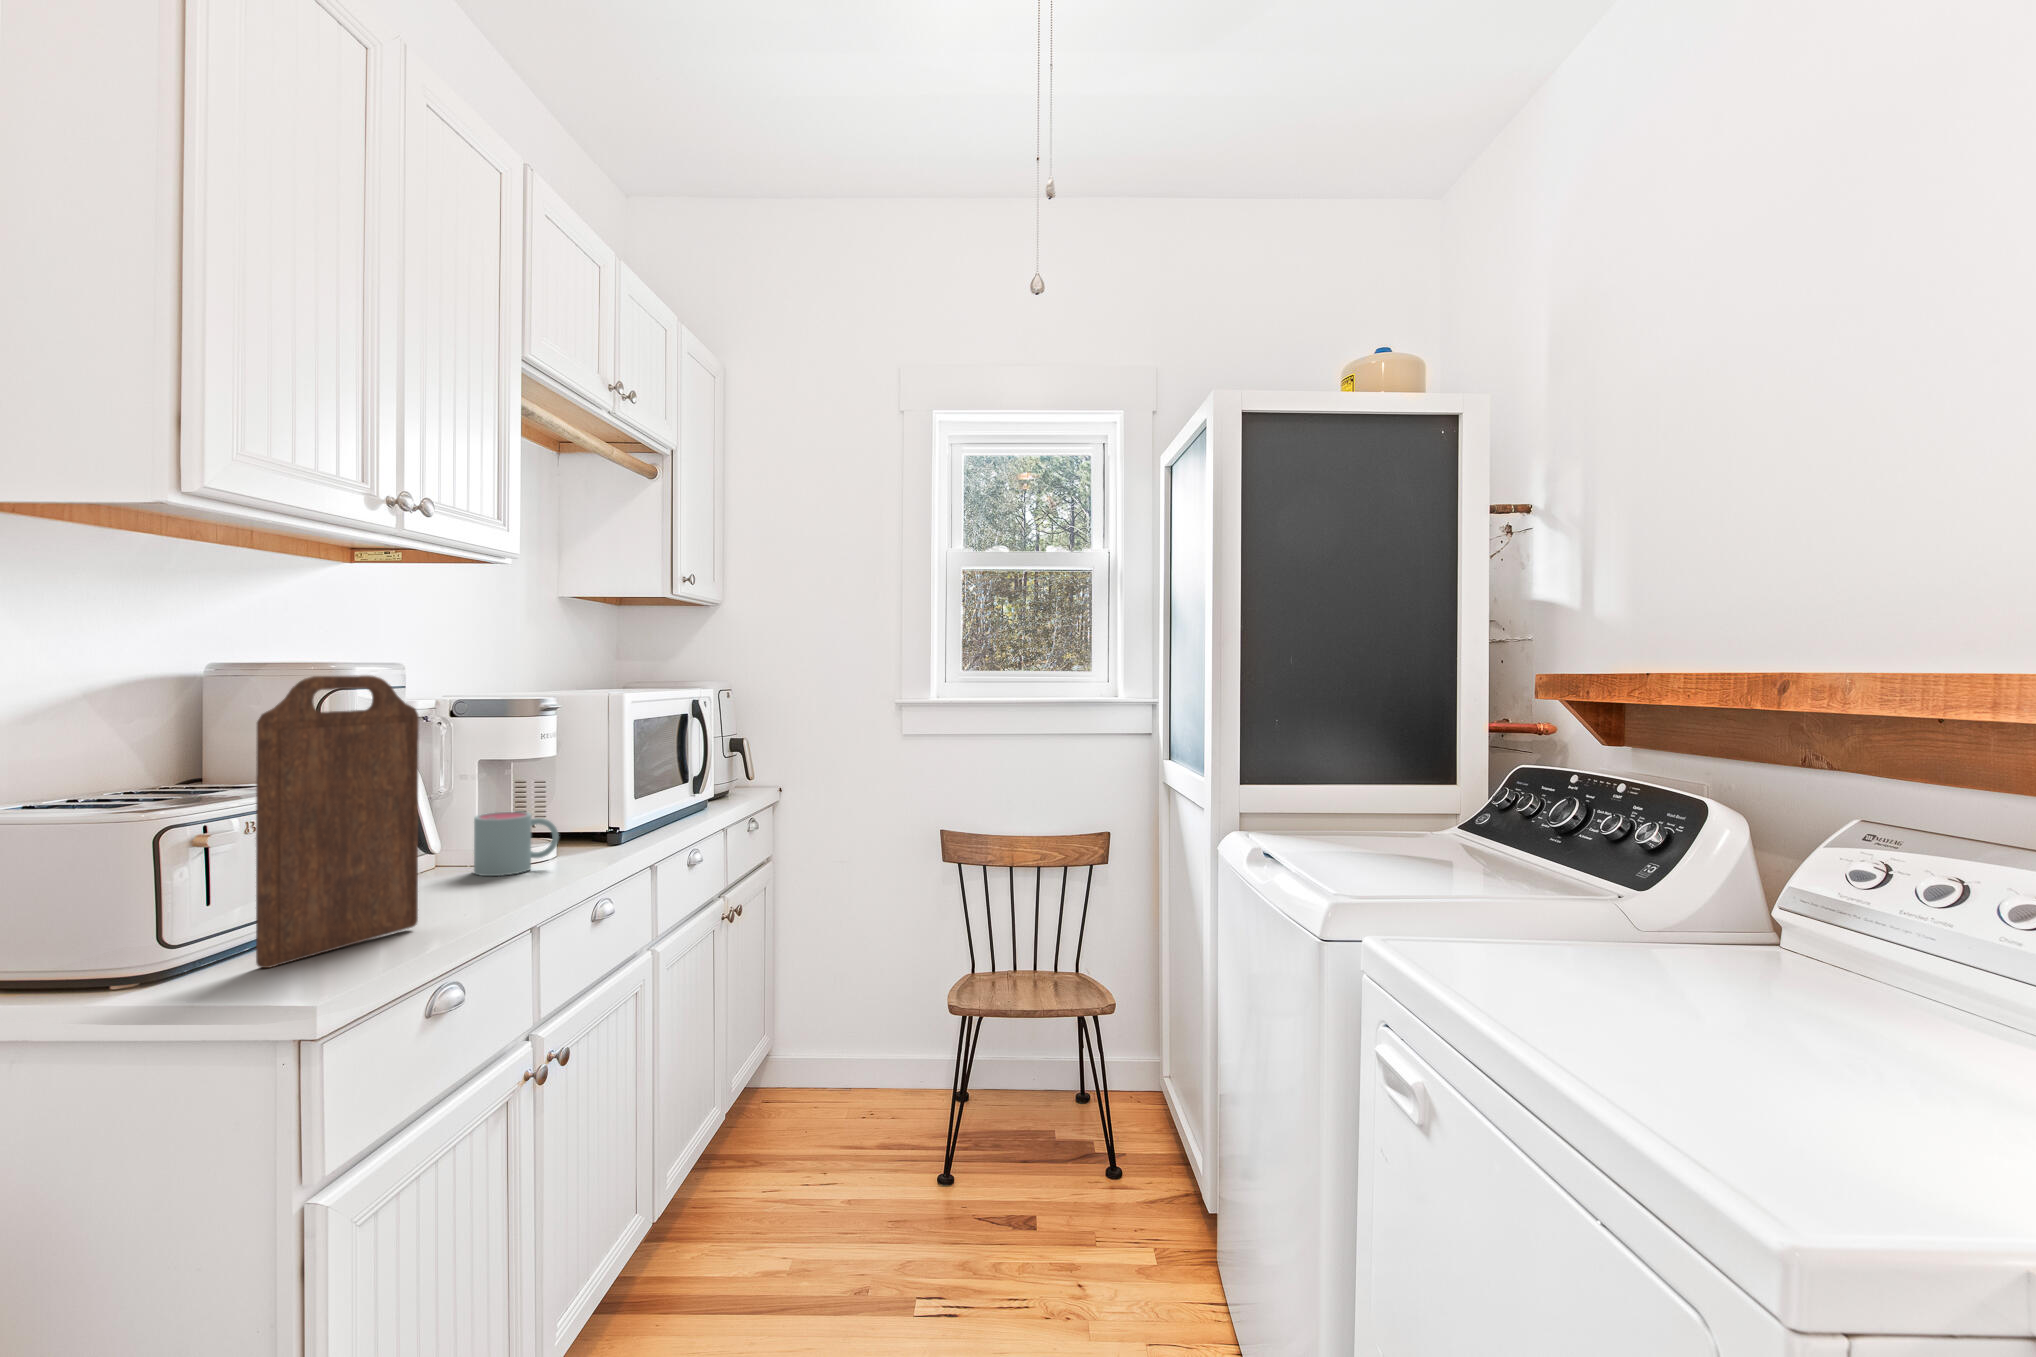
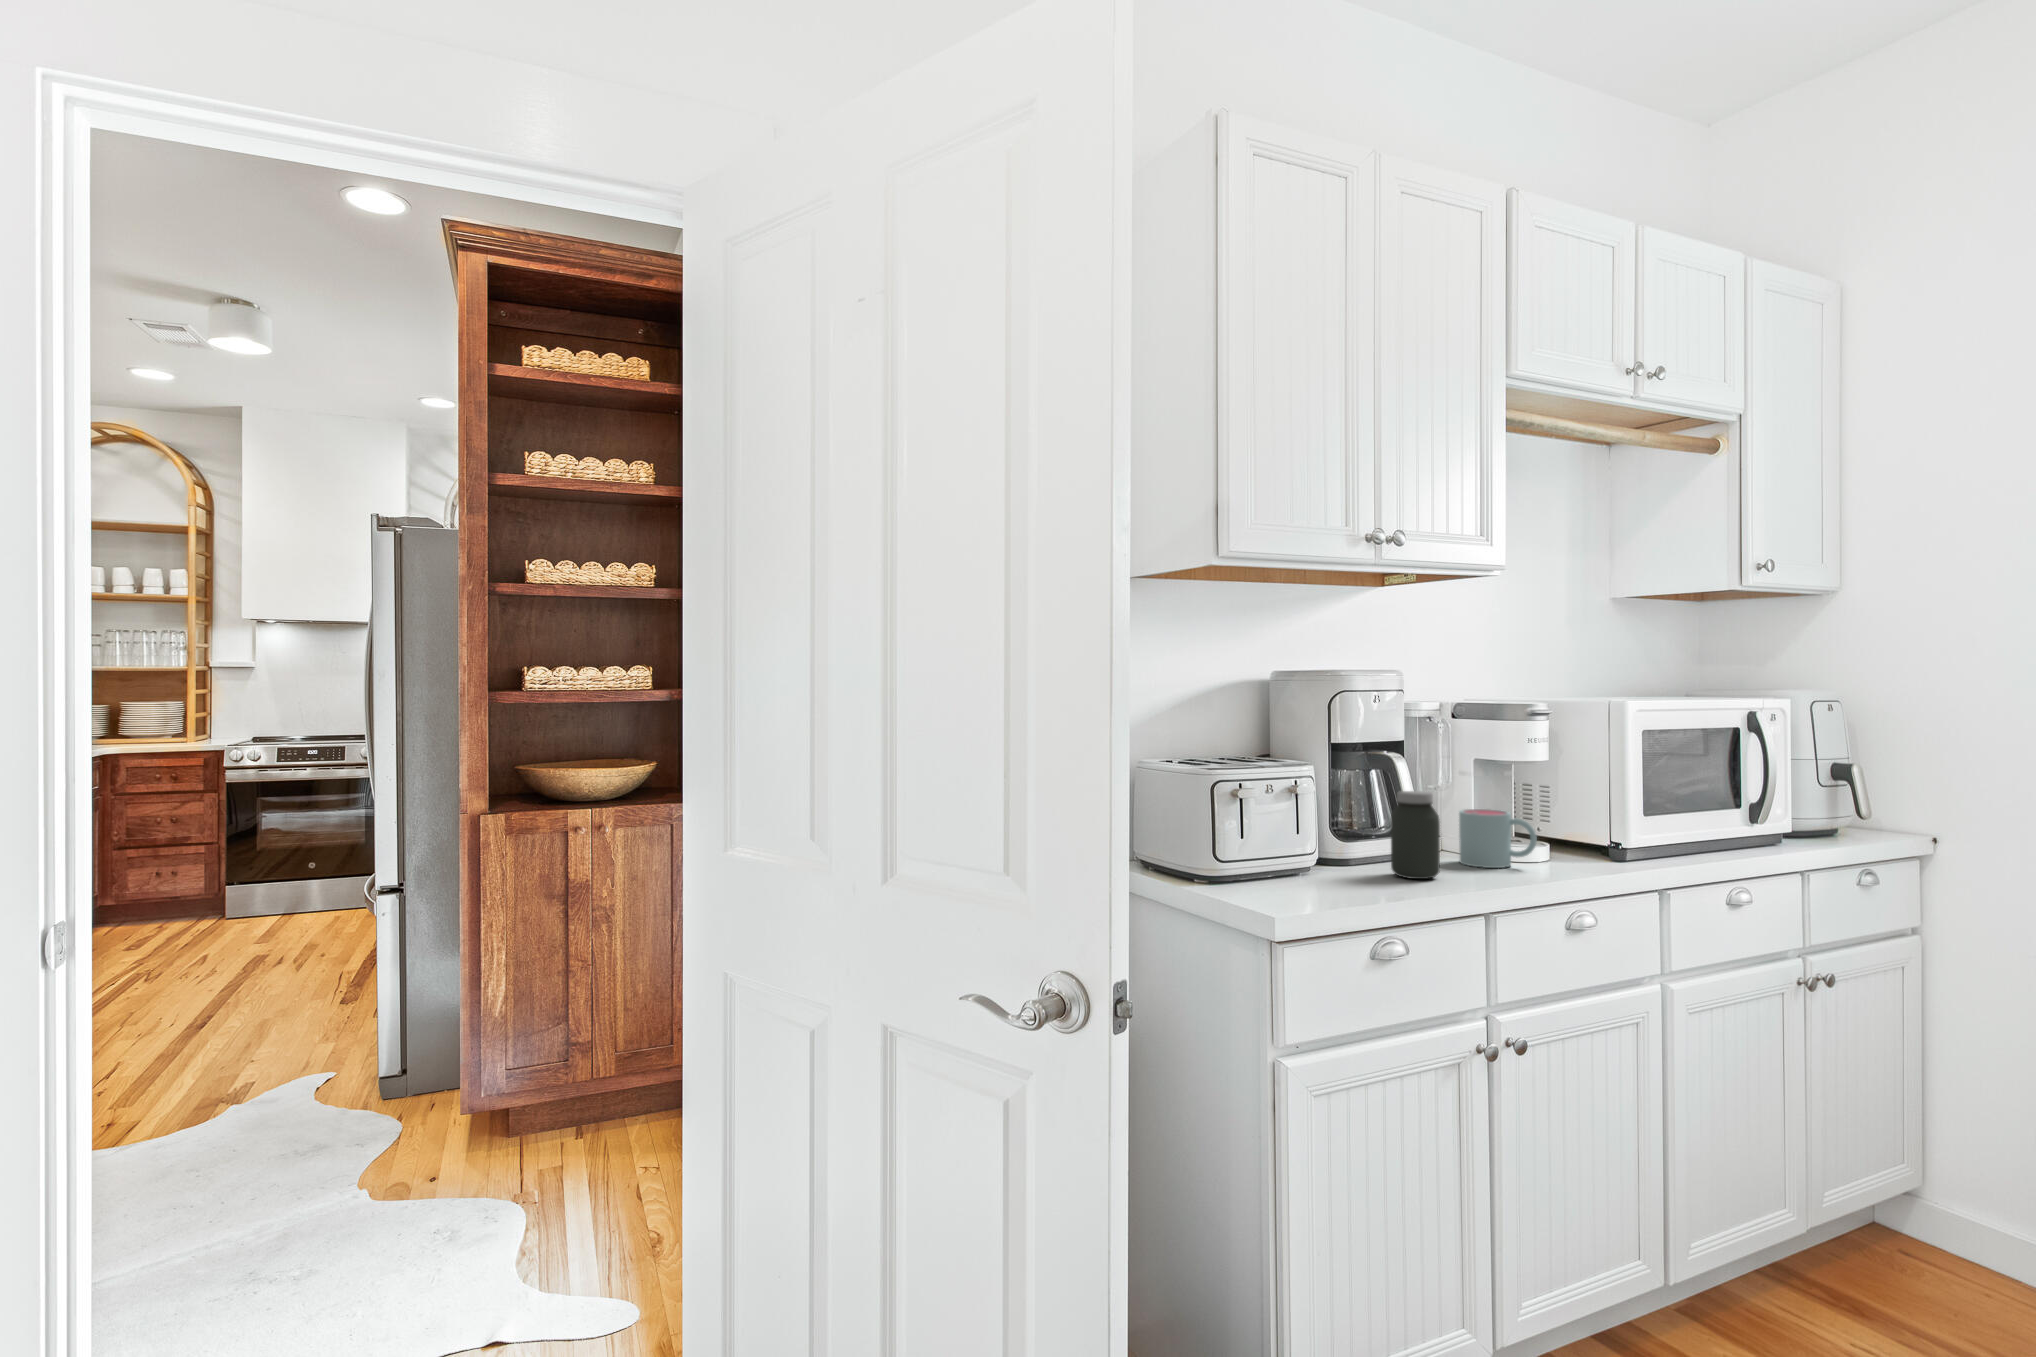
cutting board: present [256,675,419,968] -> none [1251,680,1370,892]
jar: none [418,802,479,905] -> present [1391,791,1440,879]

